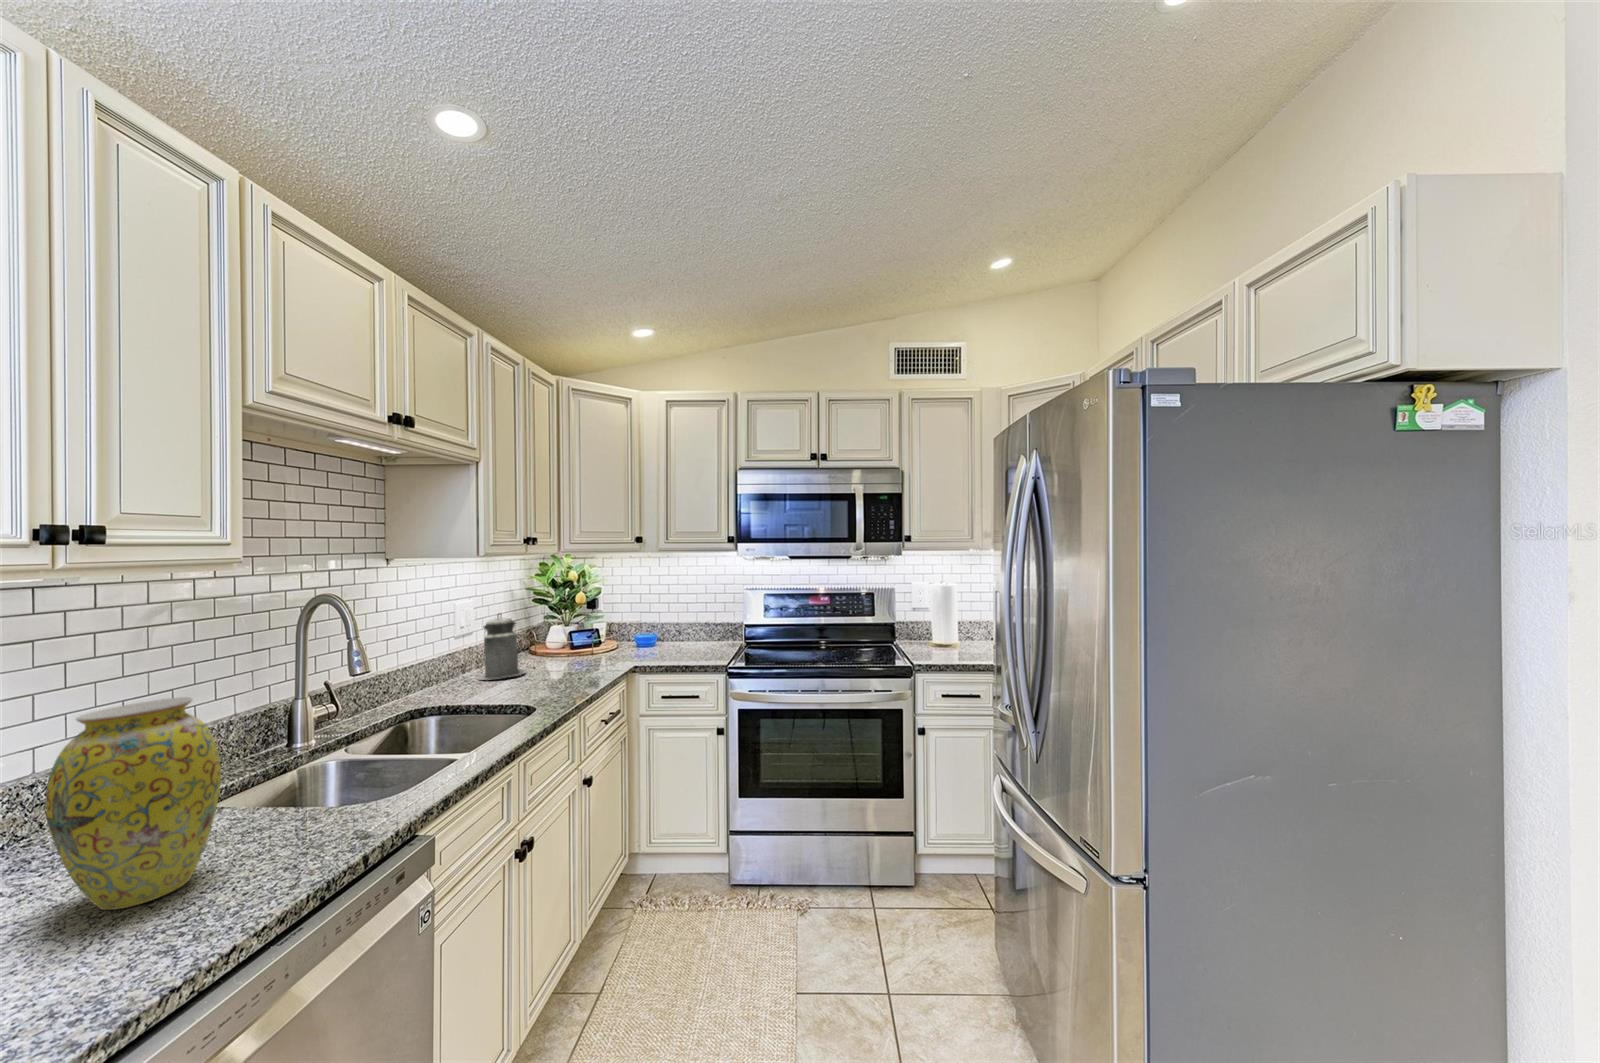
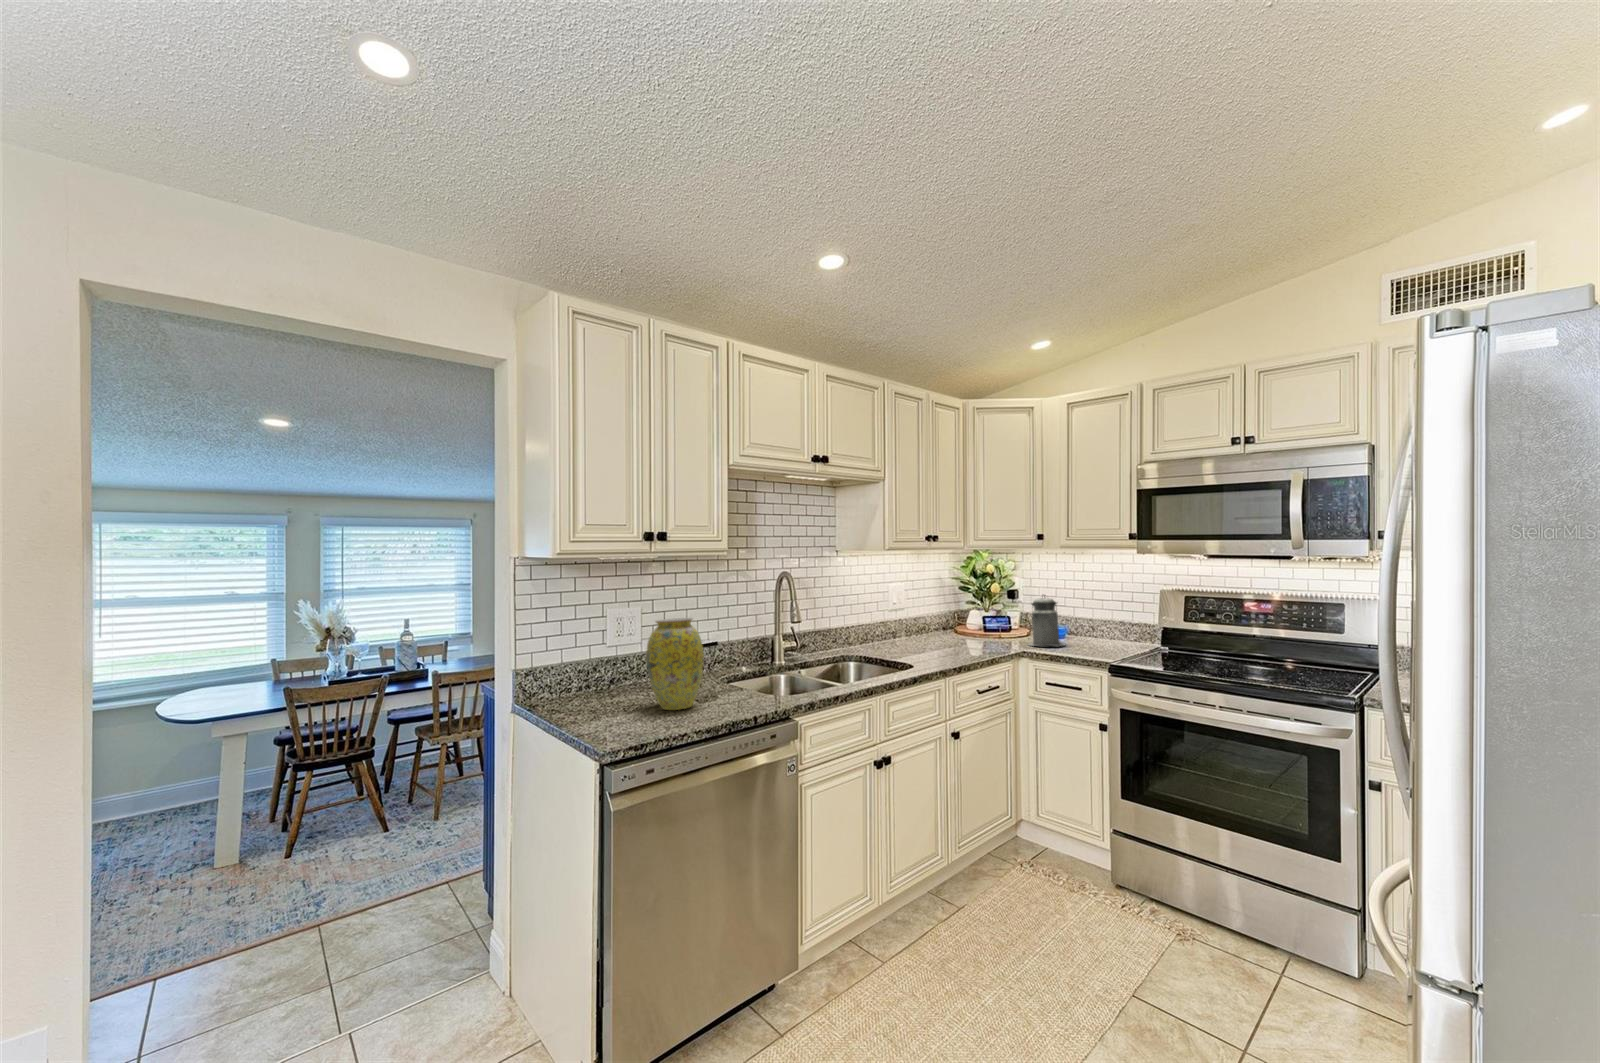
canister: present [477,614,525,680] -> present [1029,595,1064,646]

